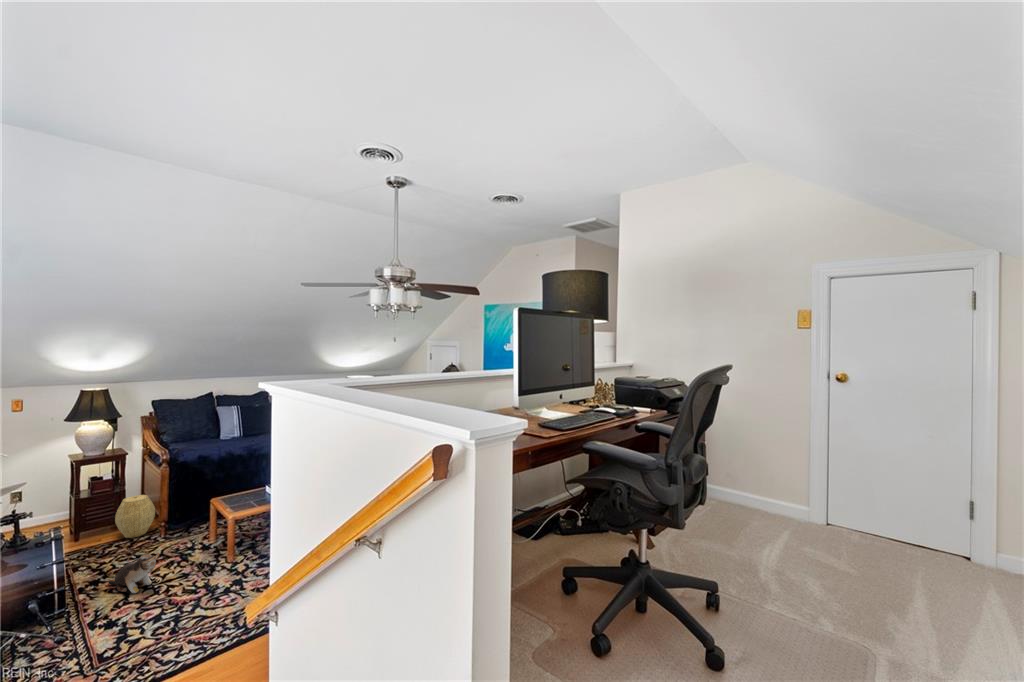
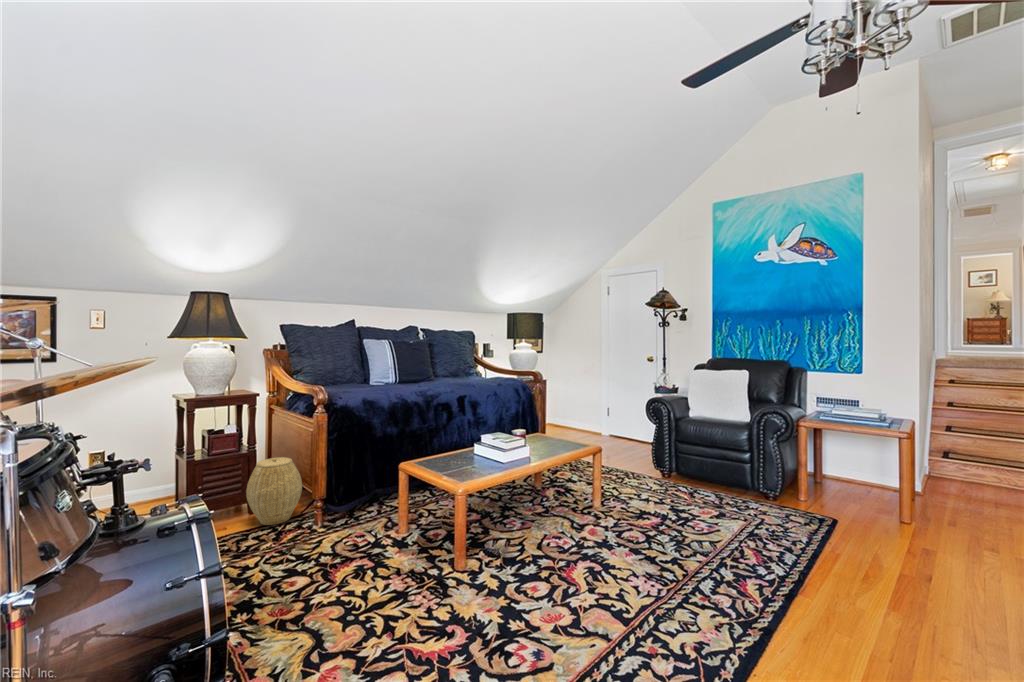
plush toy: present [109,553,159,593] -> none [279,555,384,638]

